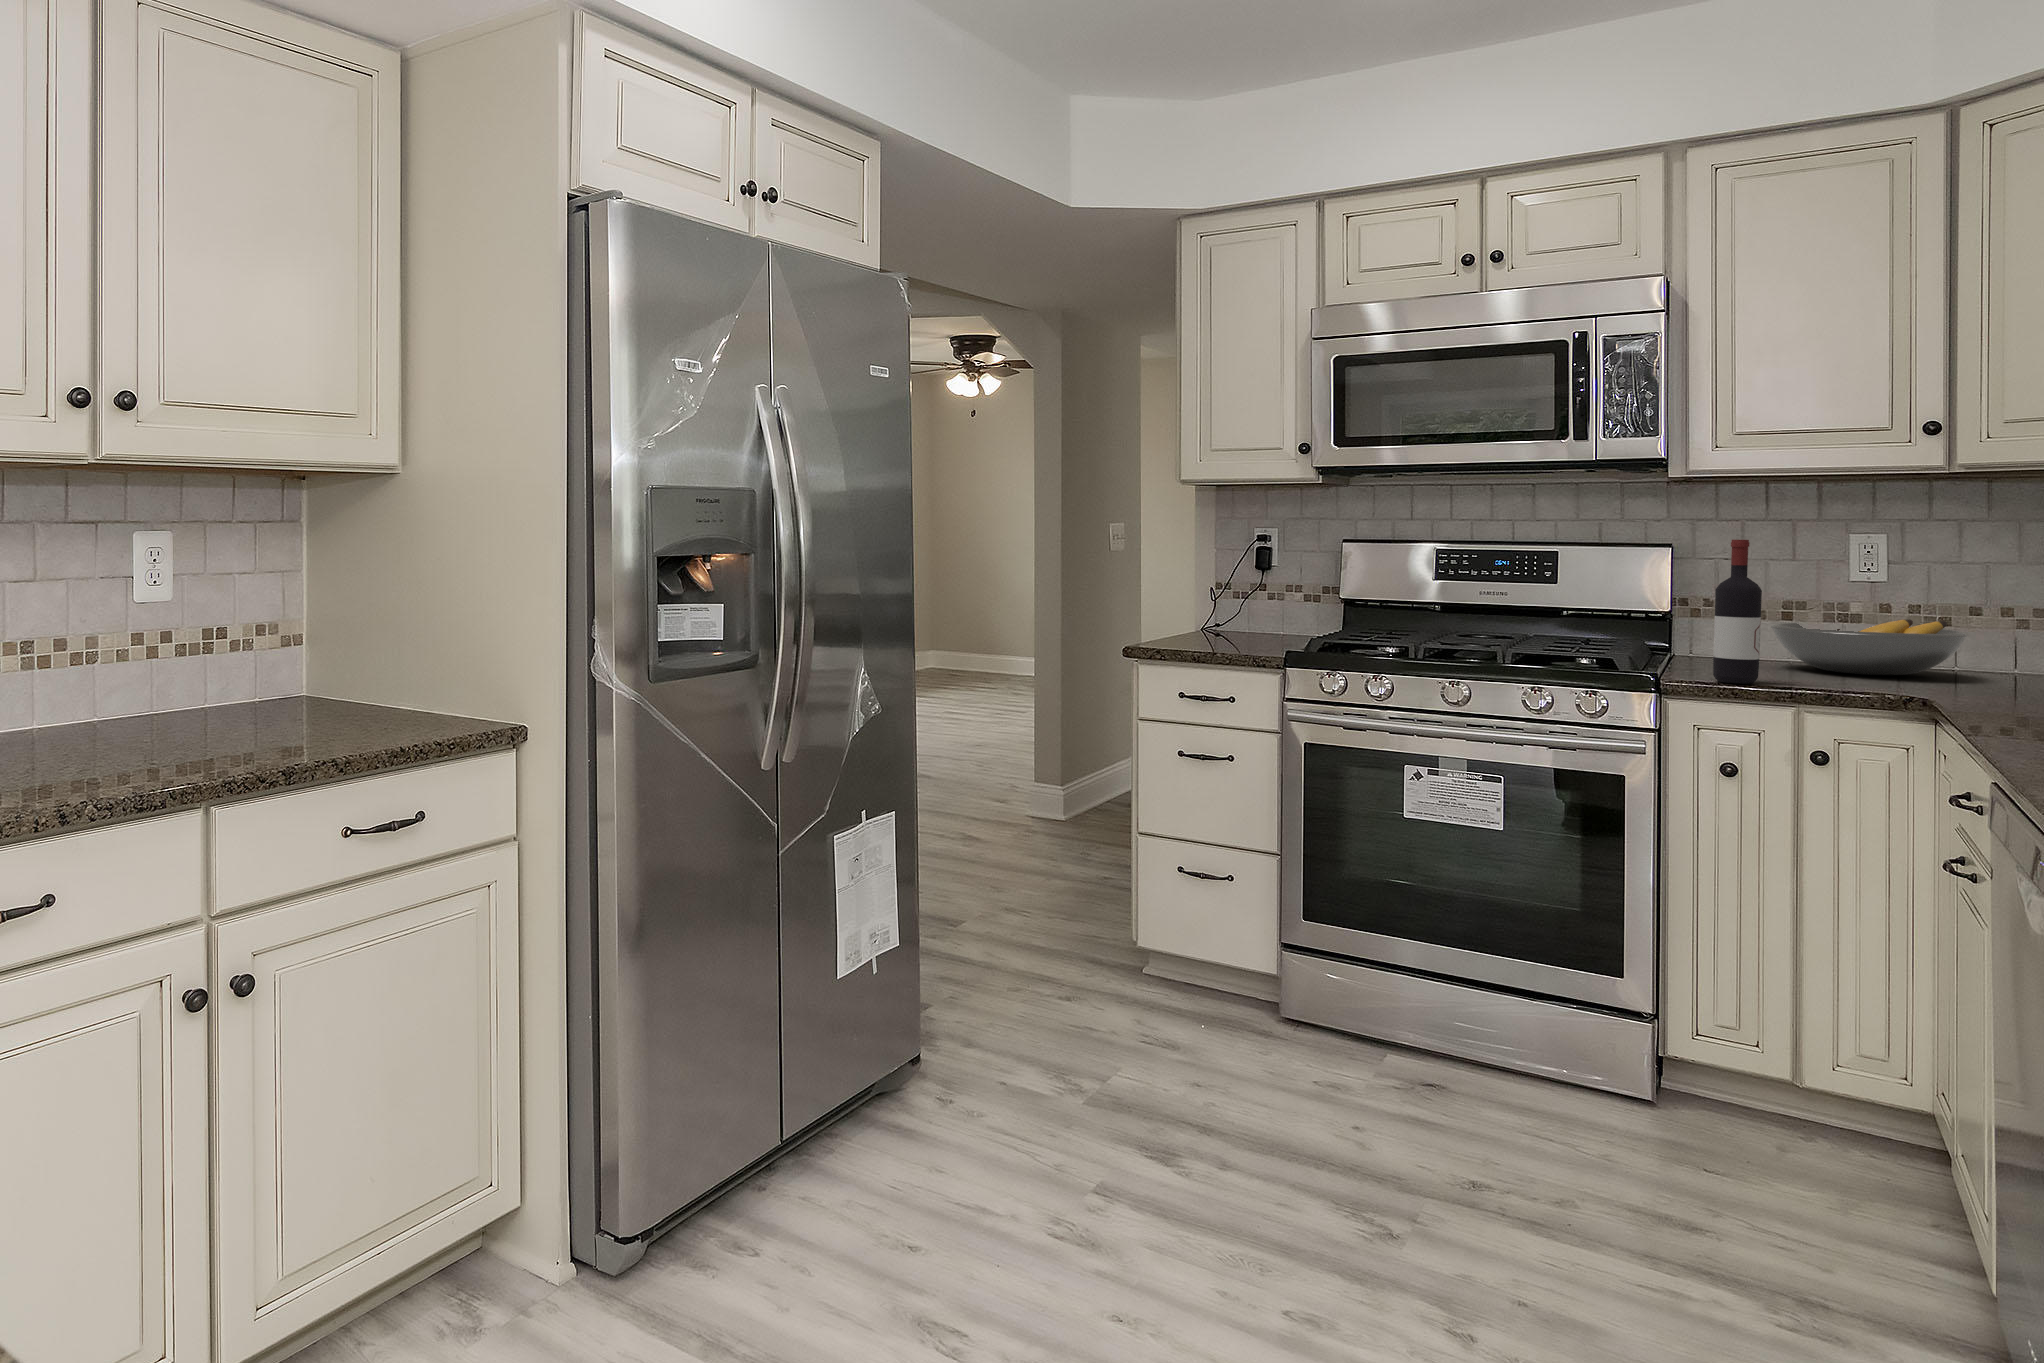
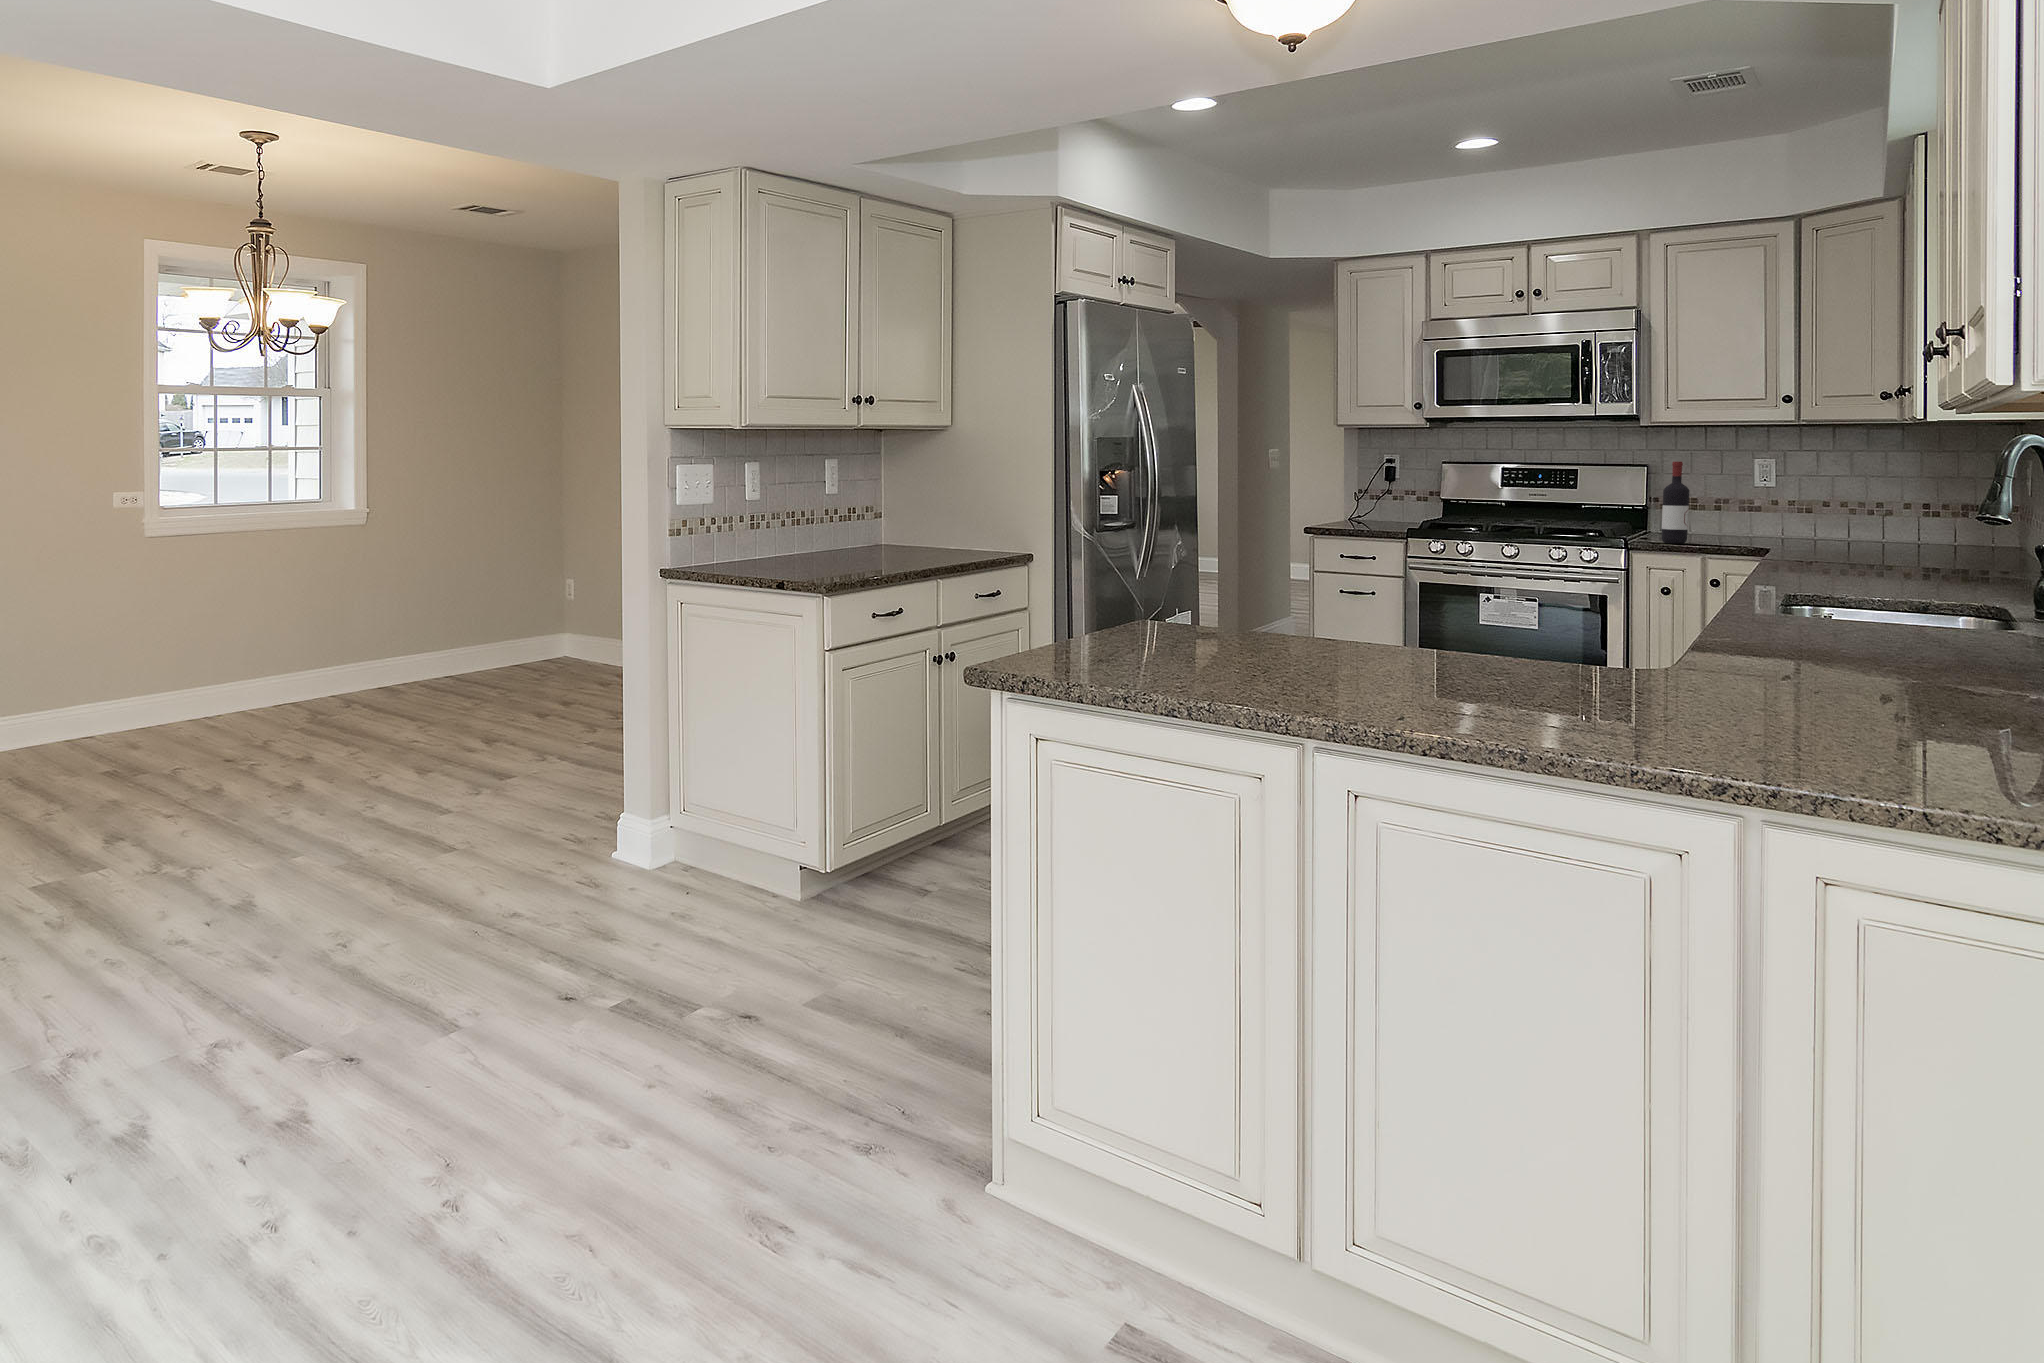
fruit bowl: present [1771,619,1968,675] -> none [1707,508,1821,540]

